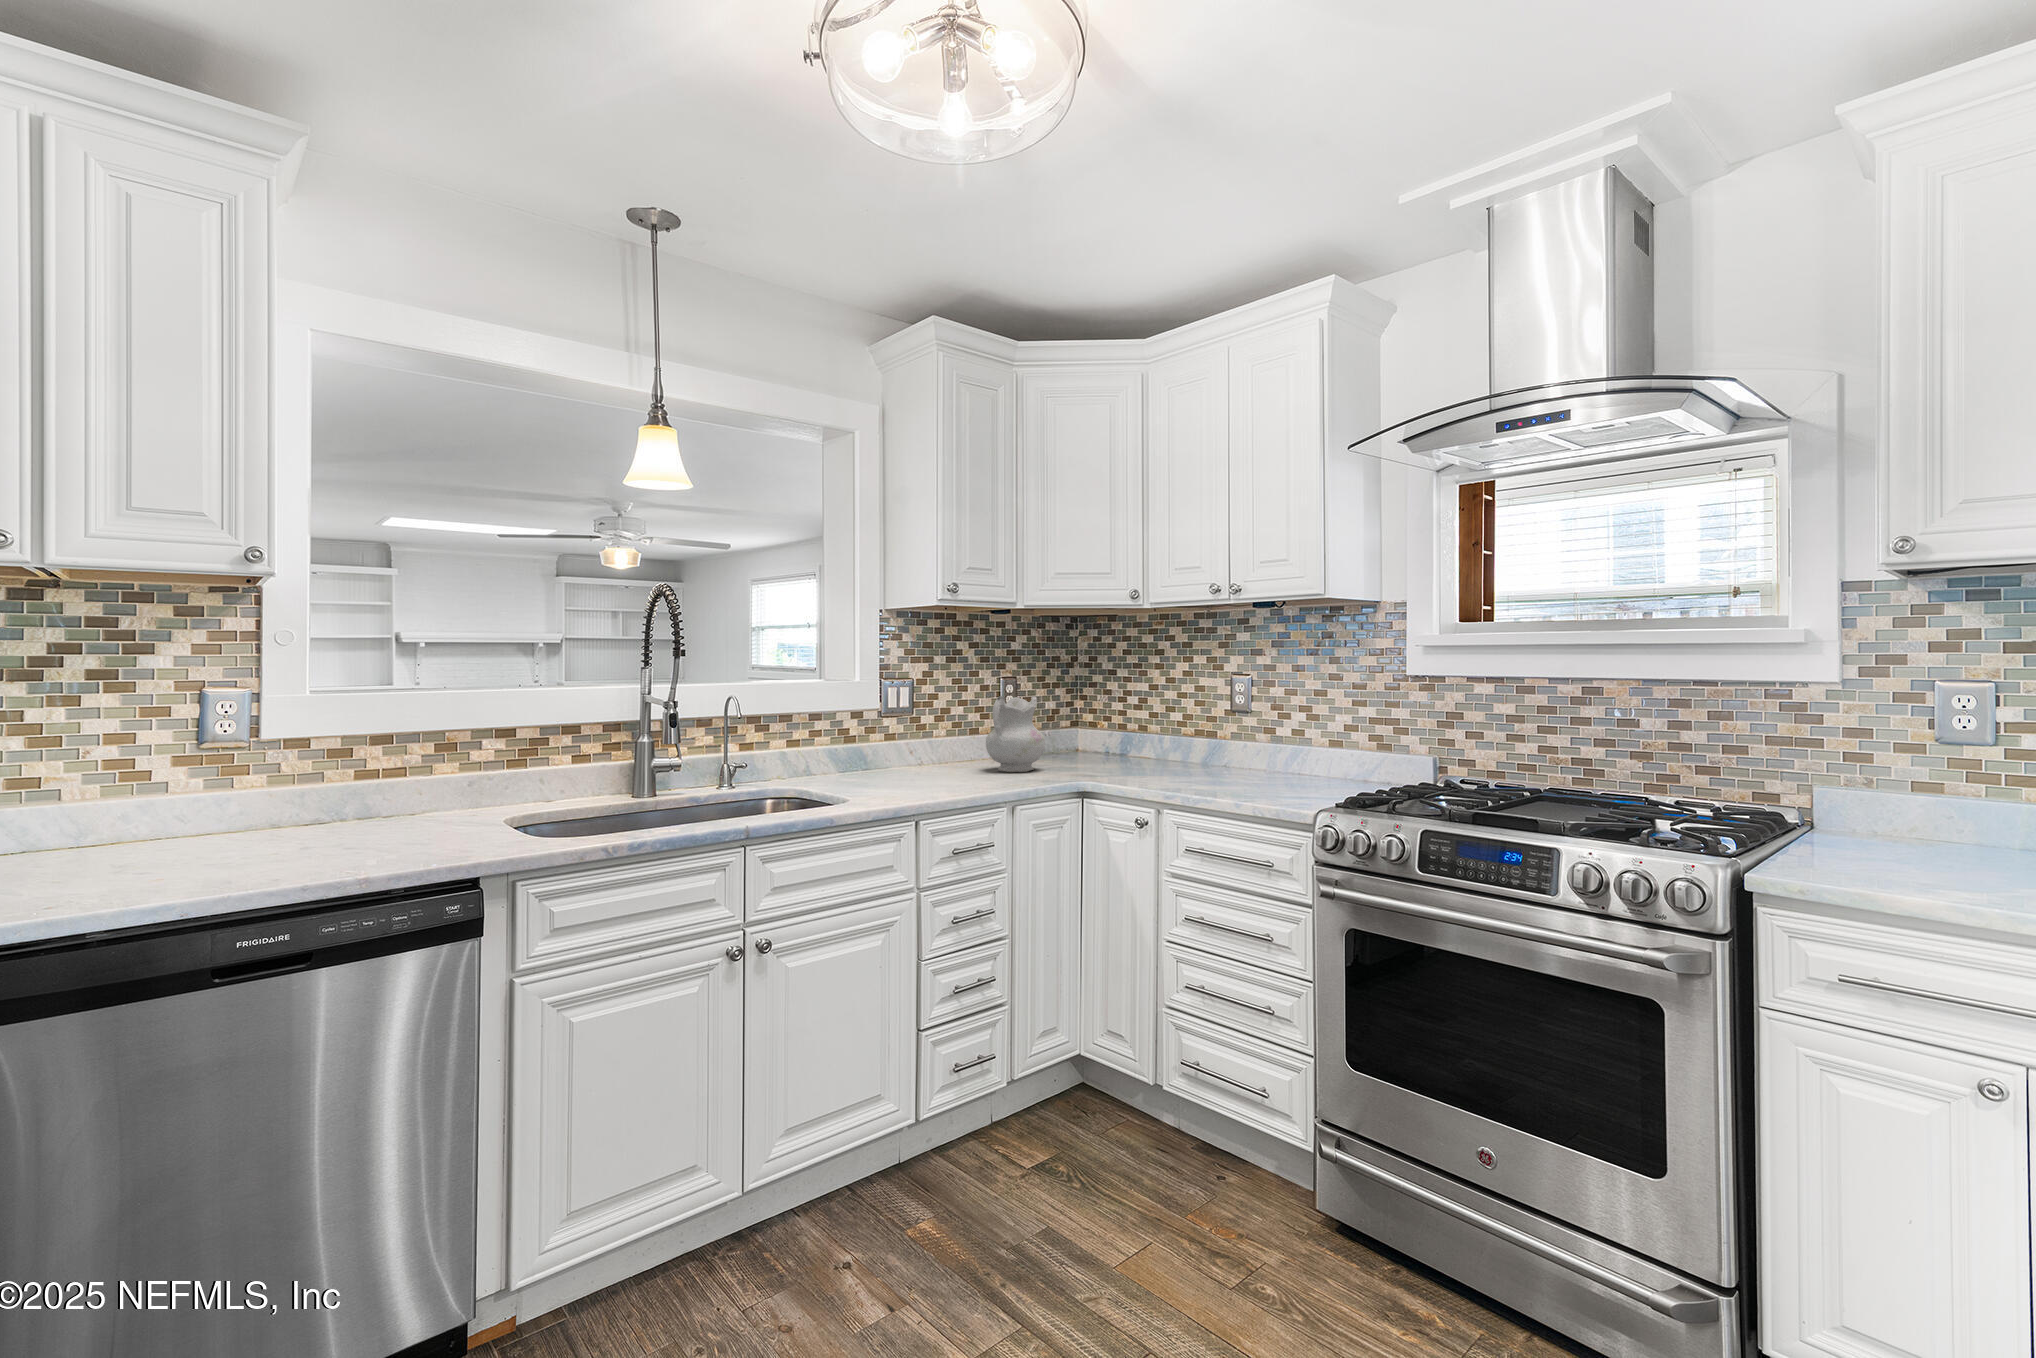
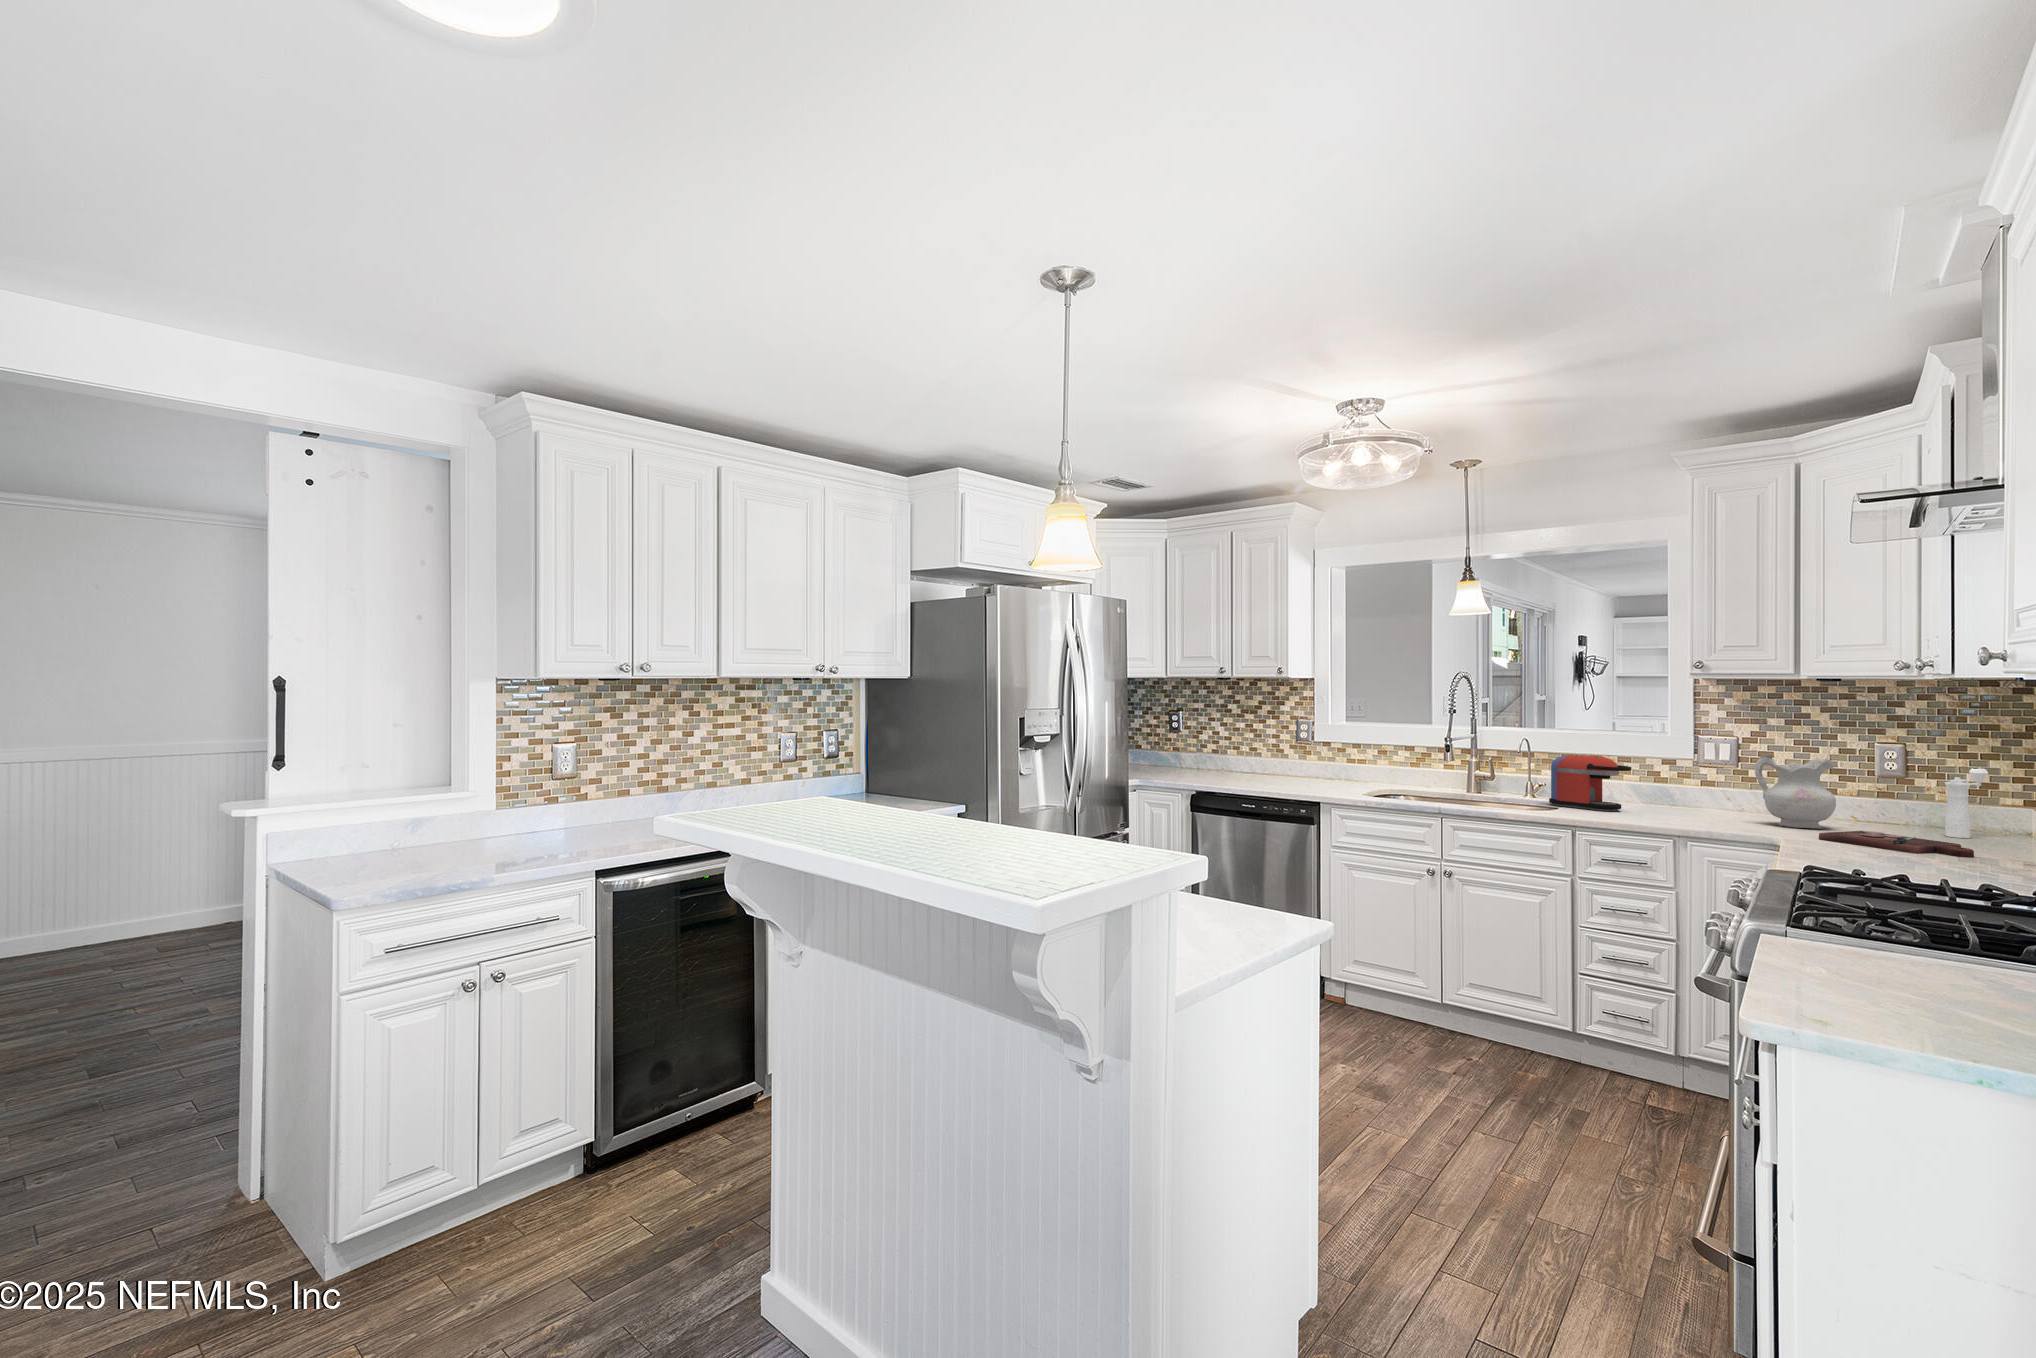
pepper mill: none [1061,698,1085,760] -> present [1945,768,1988,838]
coffee maker: none [790,714,895,792] -> present [1549,755,1631,811]
cutting board: none [1092,762,1203,777] -> present [1819,831,1974,857]

